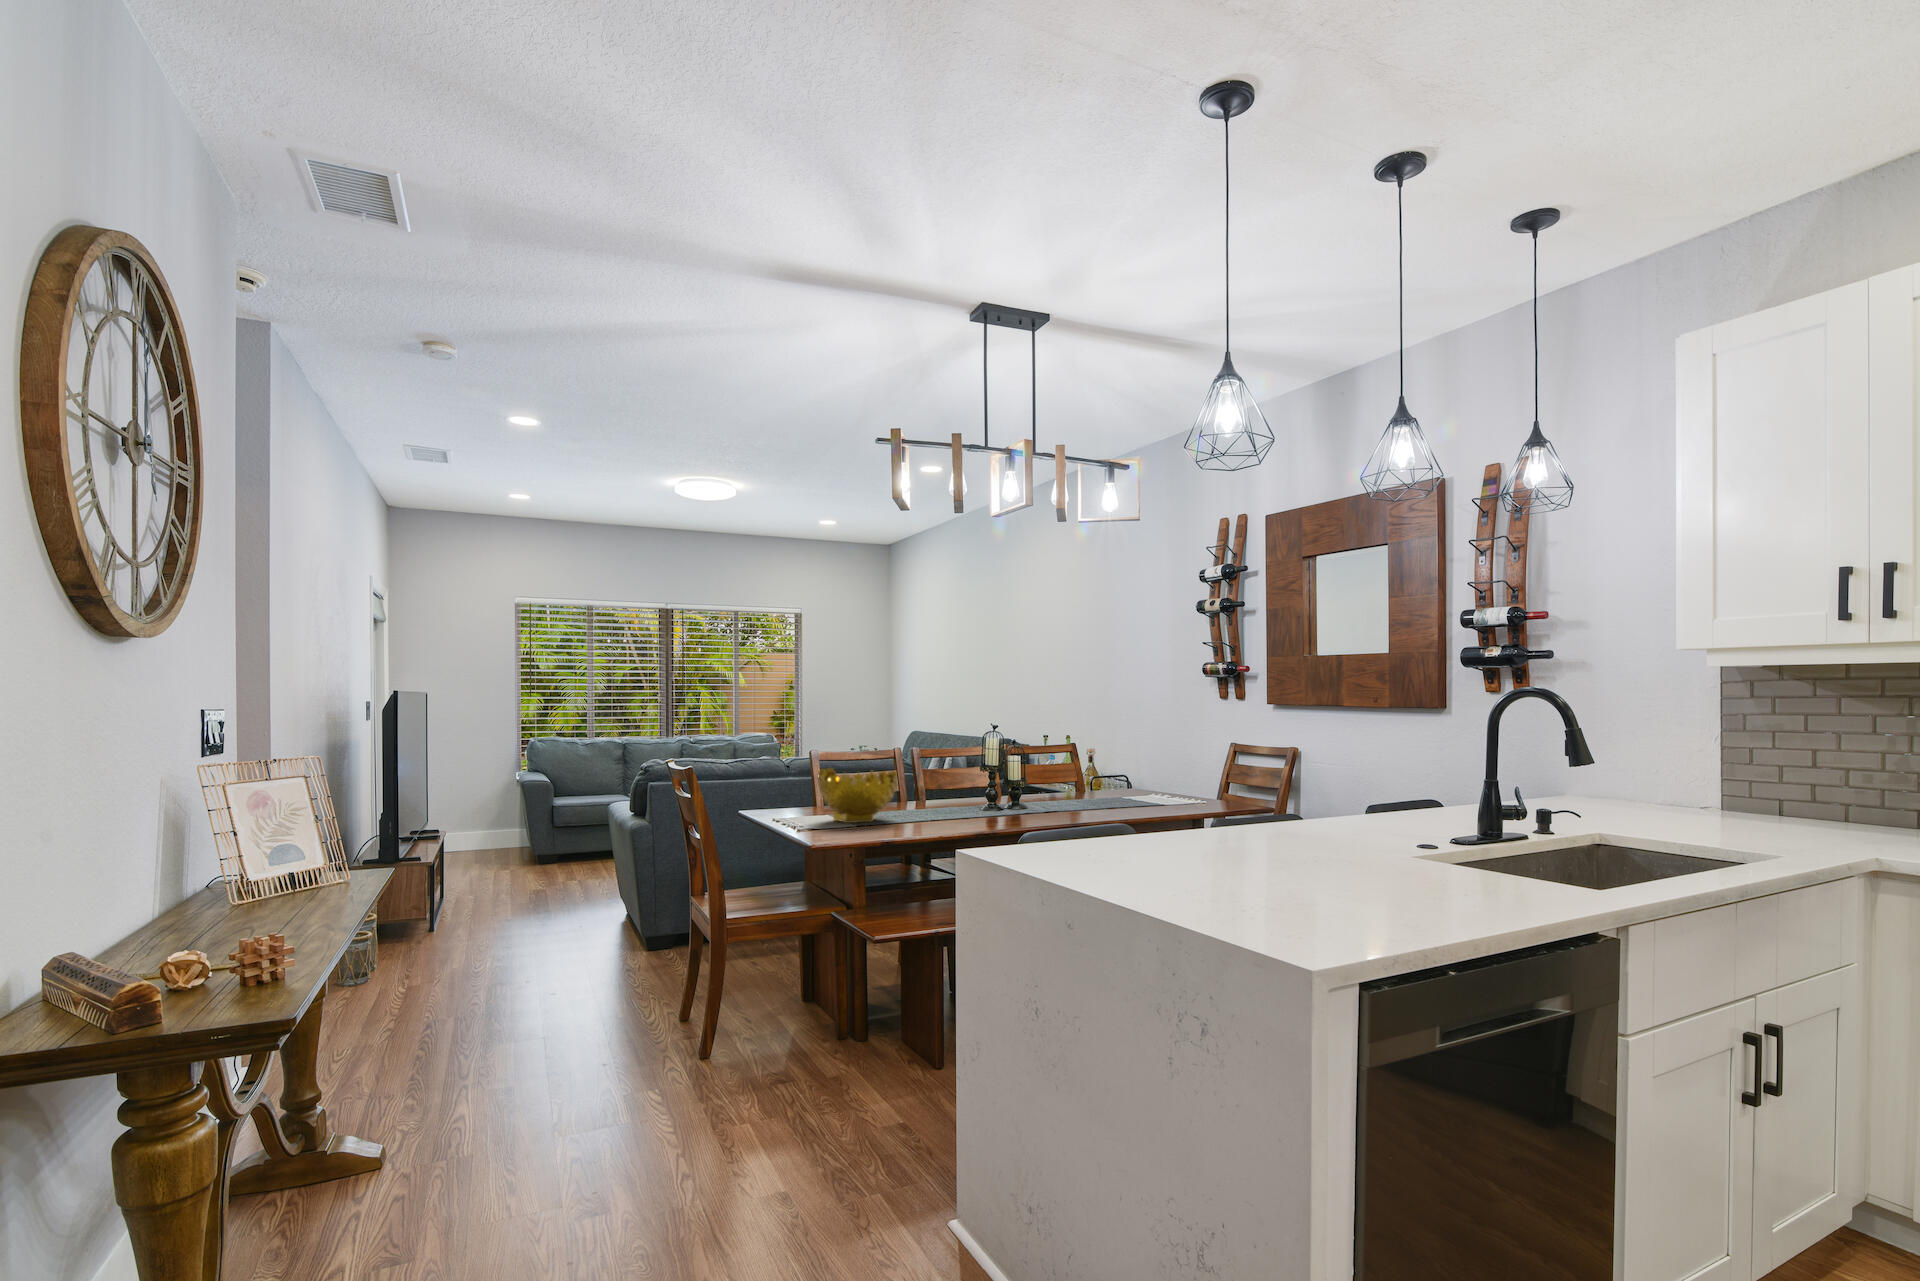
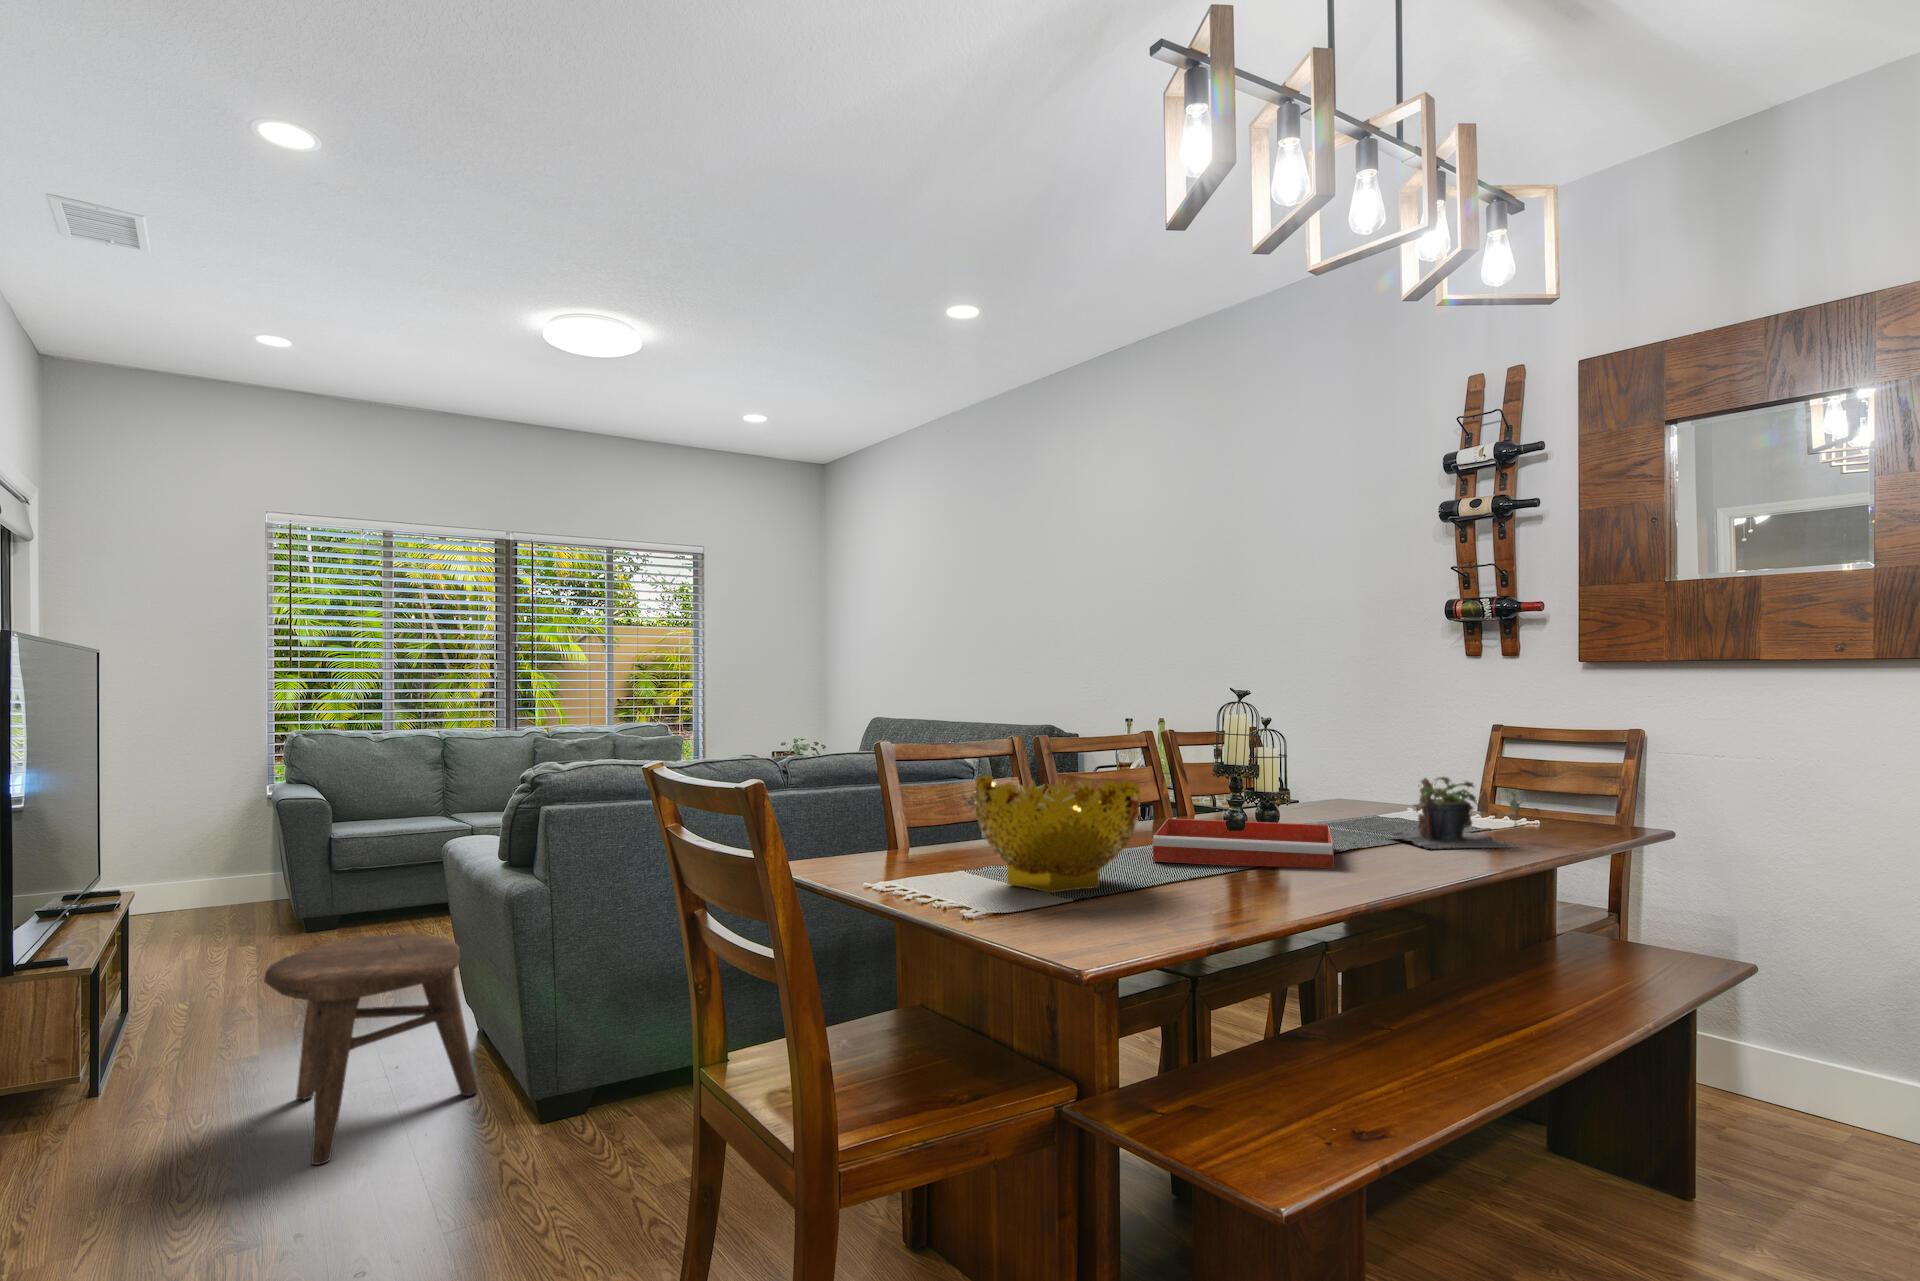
plant: none [1075,772,1152,812] -> present [1387,777,1540,848]
tray: none [923,793,1031,819] -> present [1153,818,1334,868]
stool: none [513,852,621,961] -> present [264,934,478,1165]

